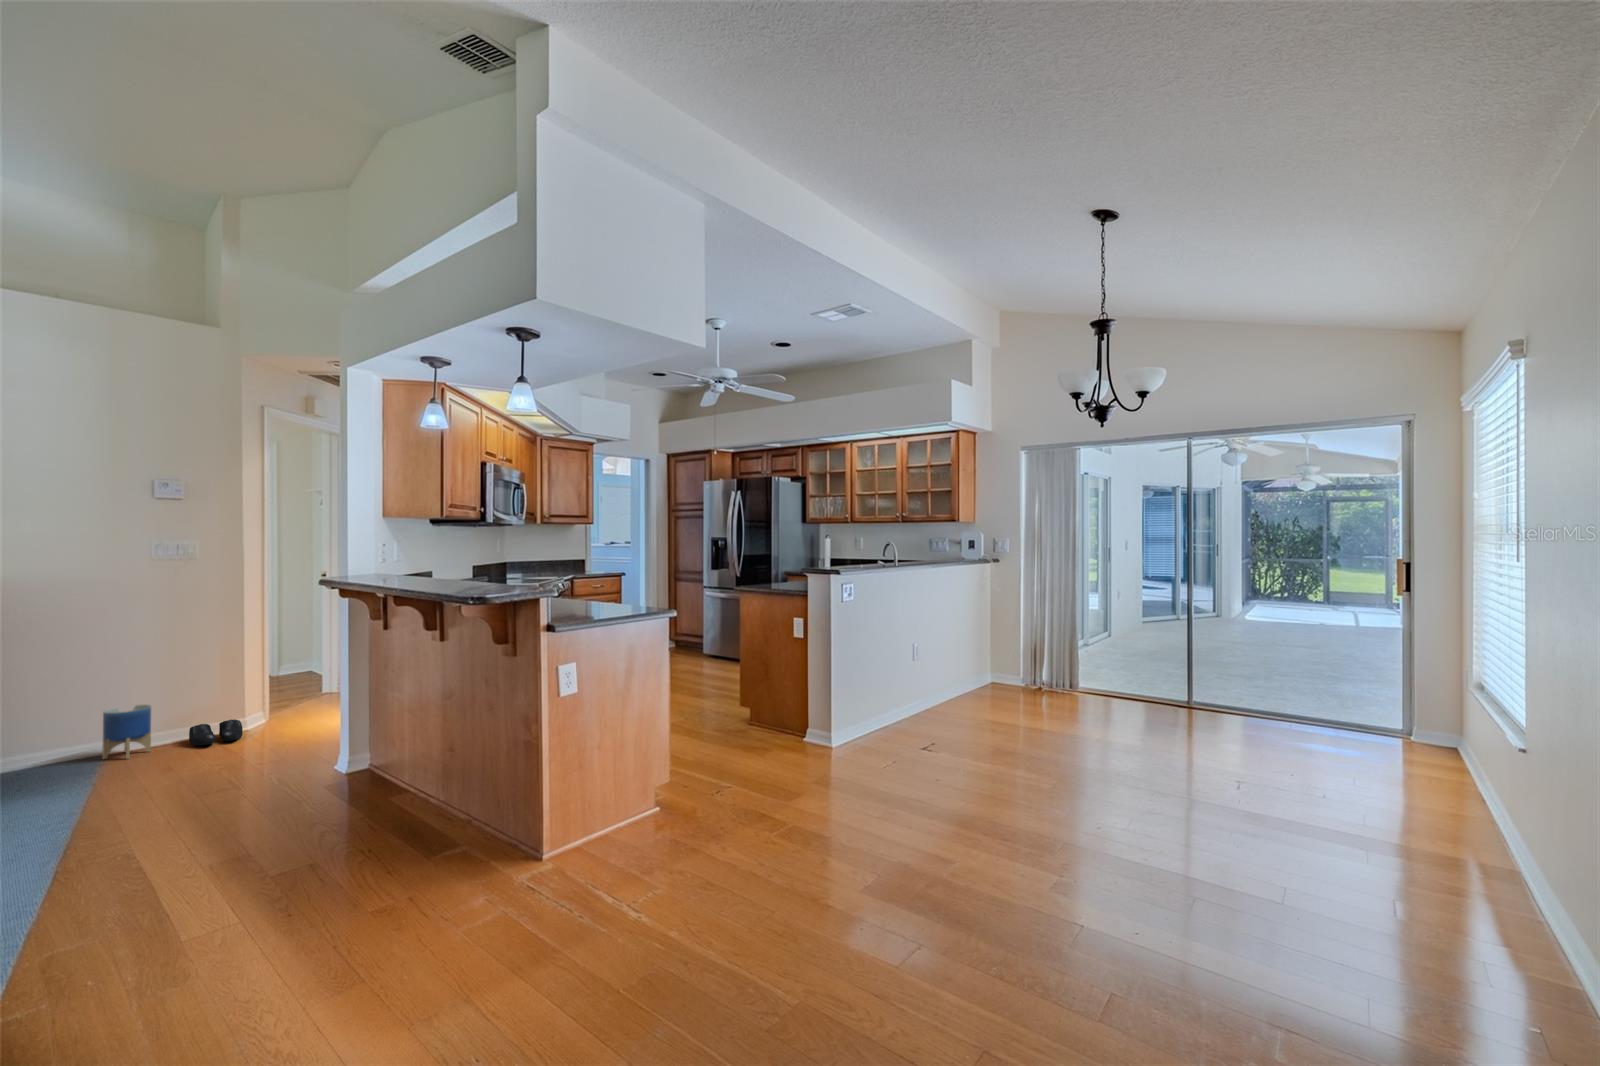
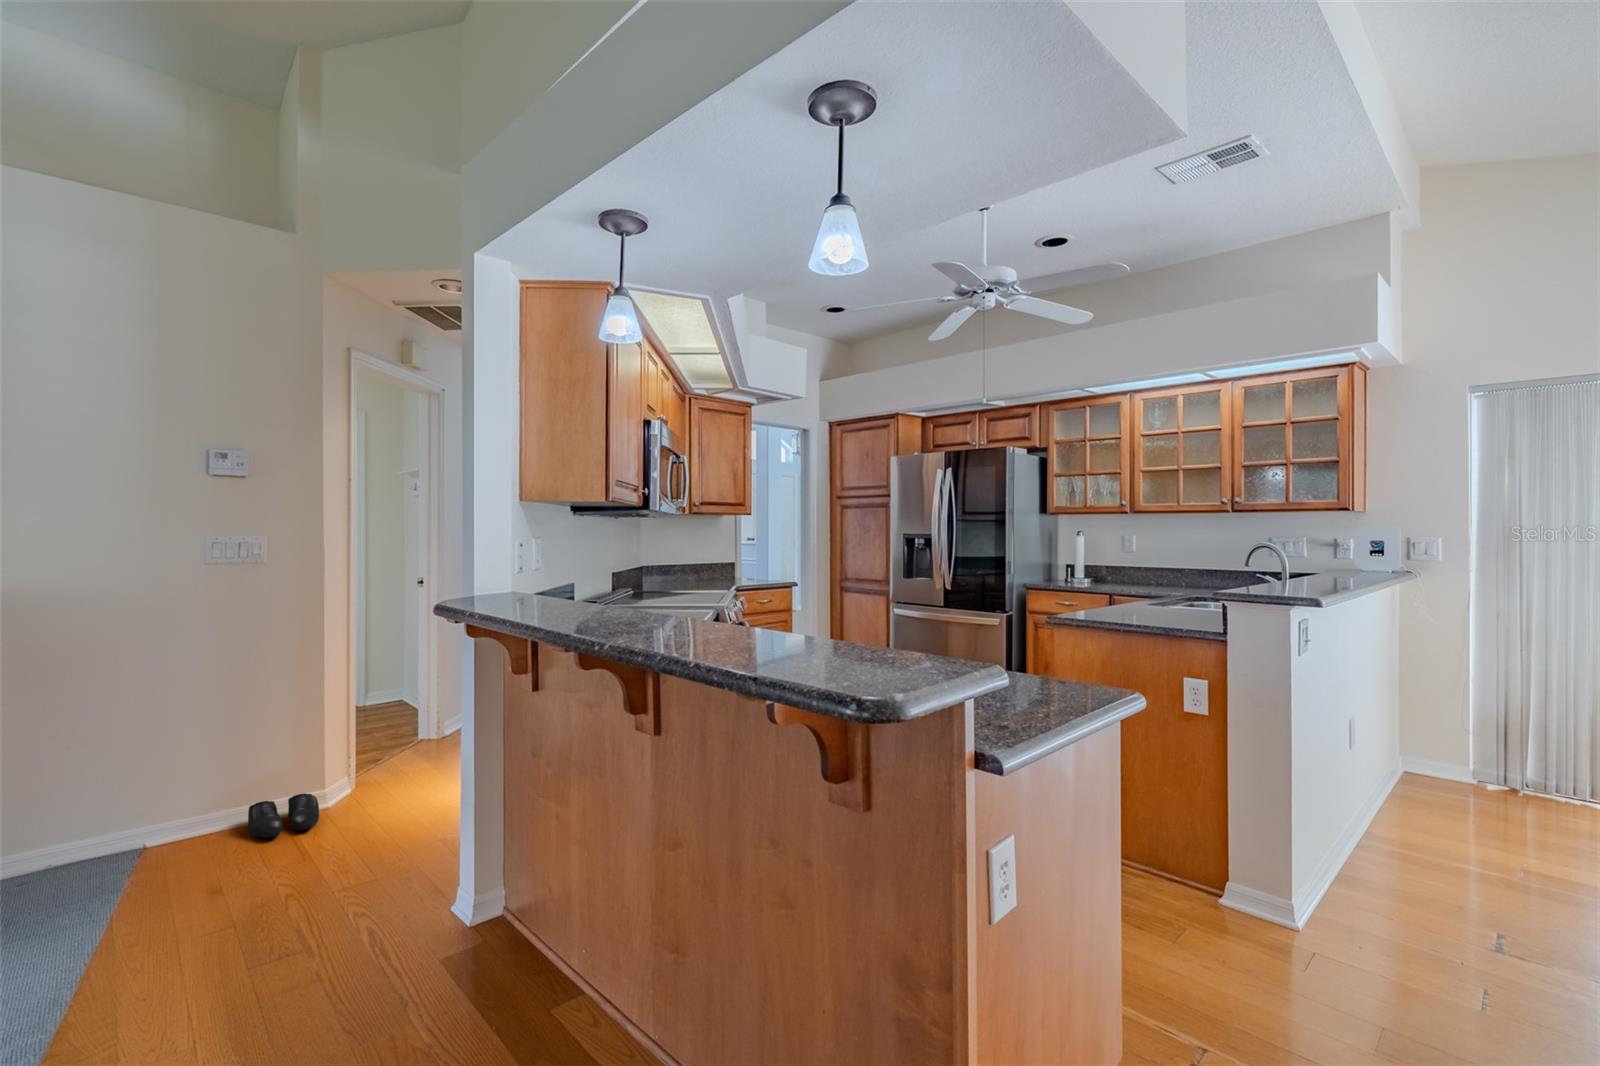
planter: present [102,705,151,759] -> none [129,776,196,861]

